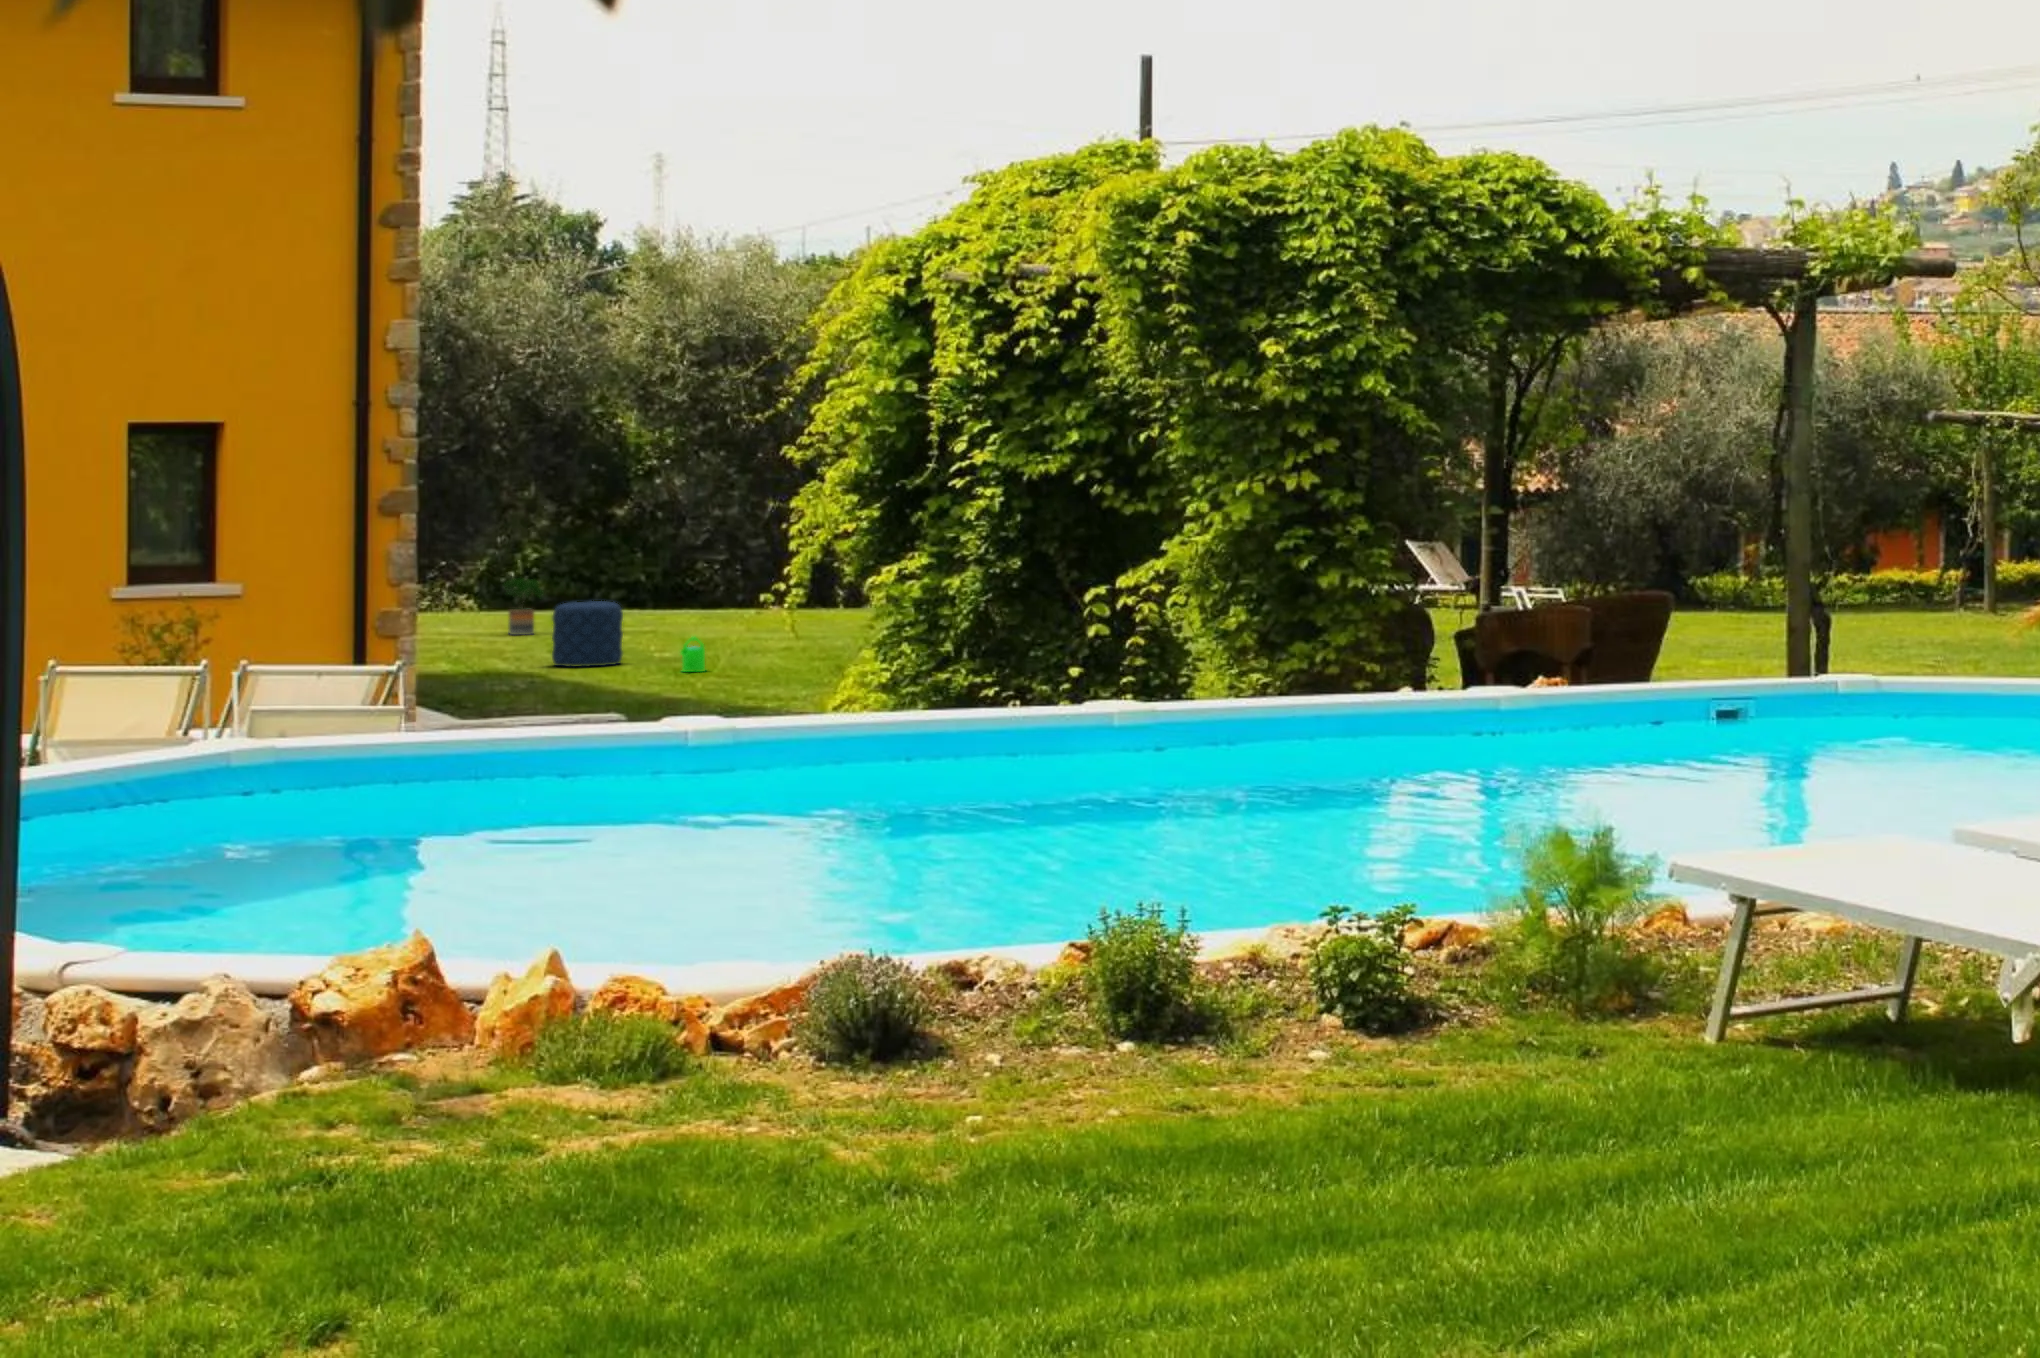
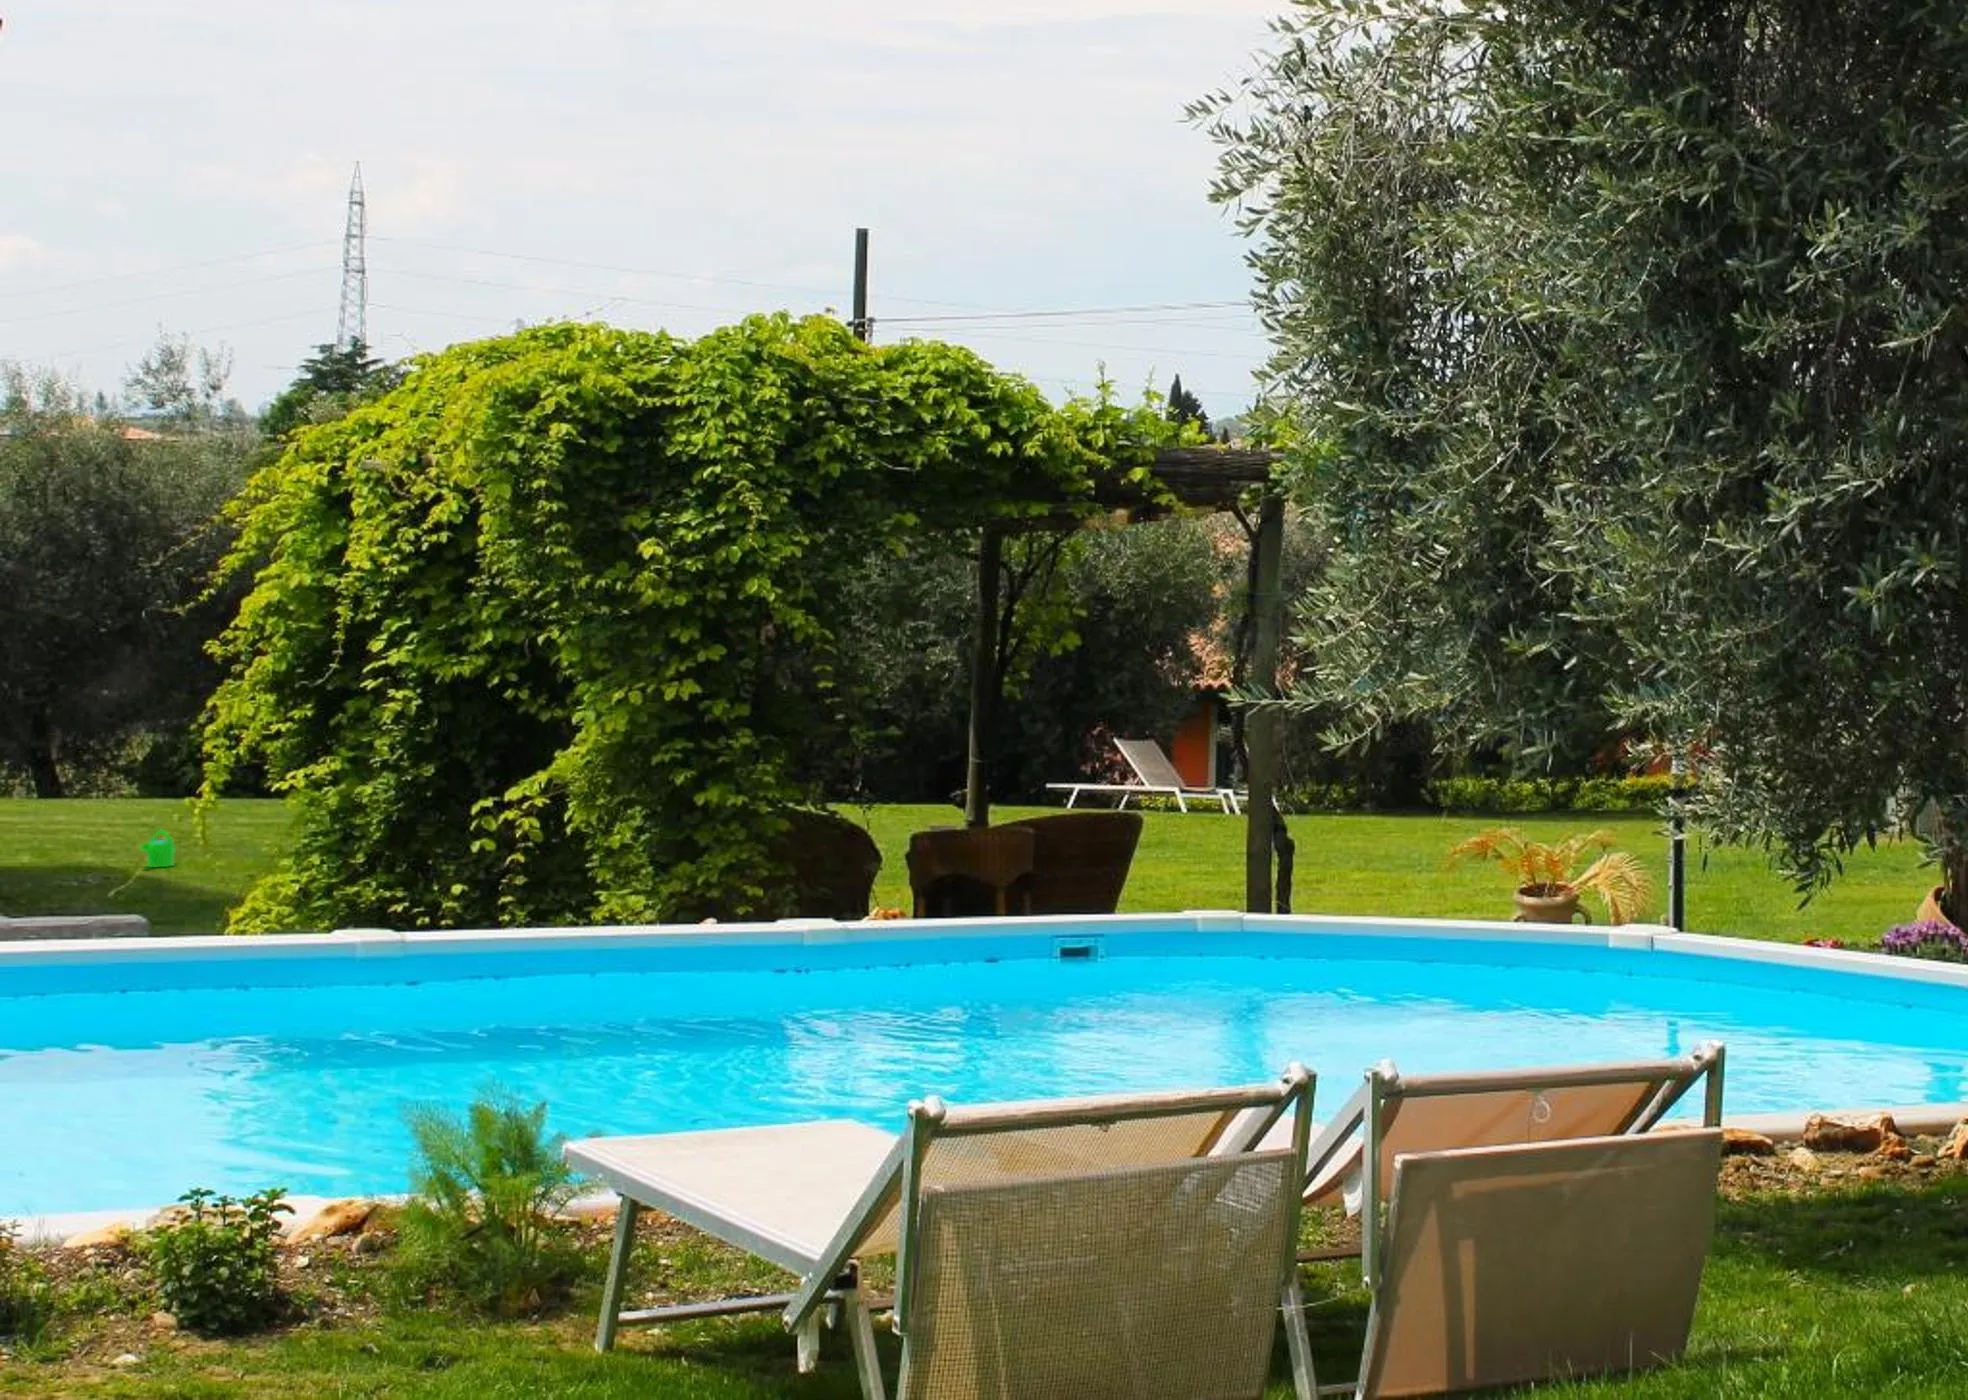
potted tree: present [505,578,543,635] -> none [104,745,148,804]
pouf: present [552,601,623,667] -> none [40,787,120,856]

